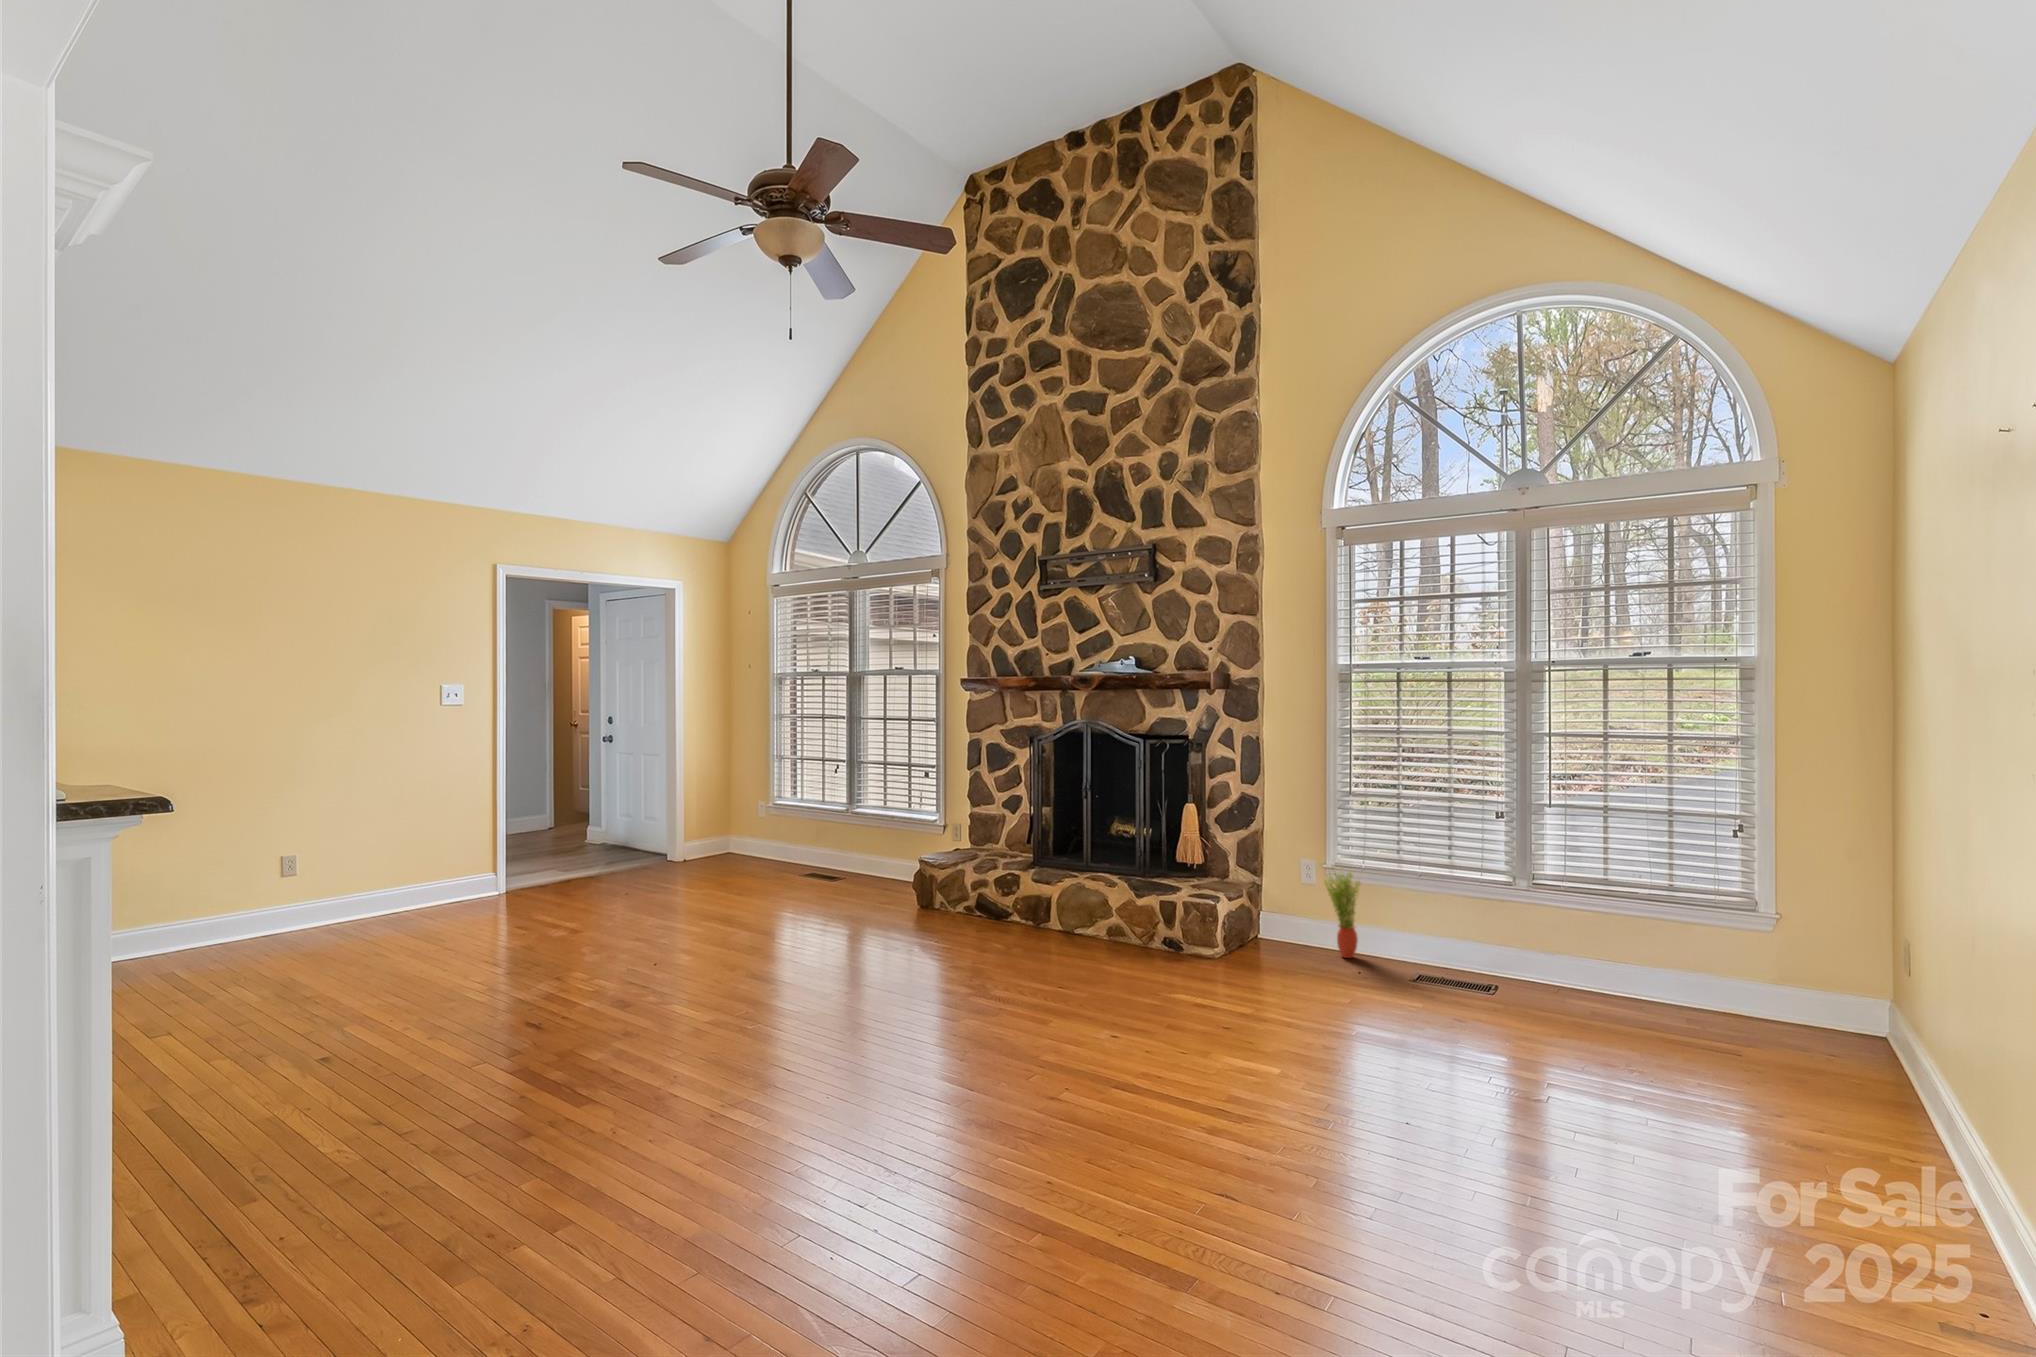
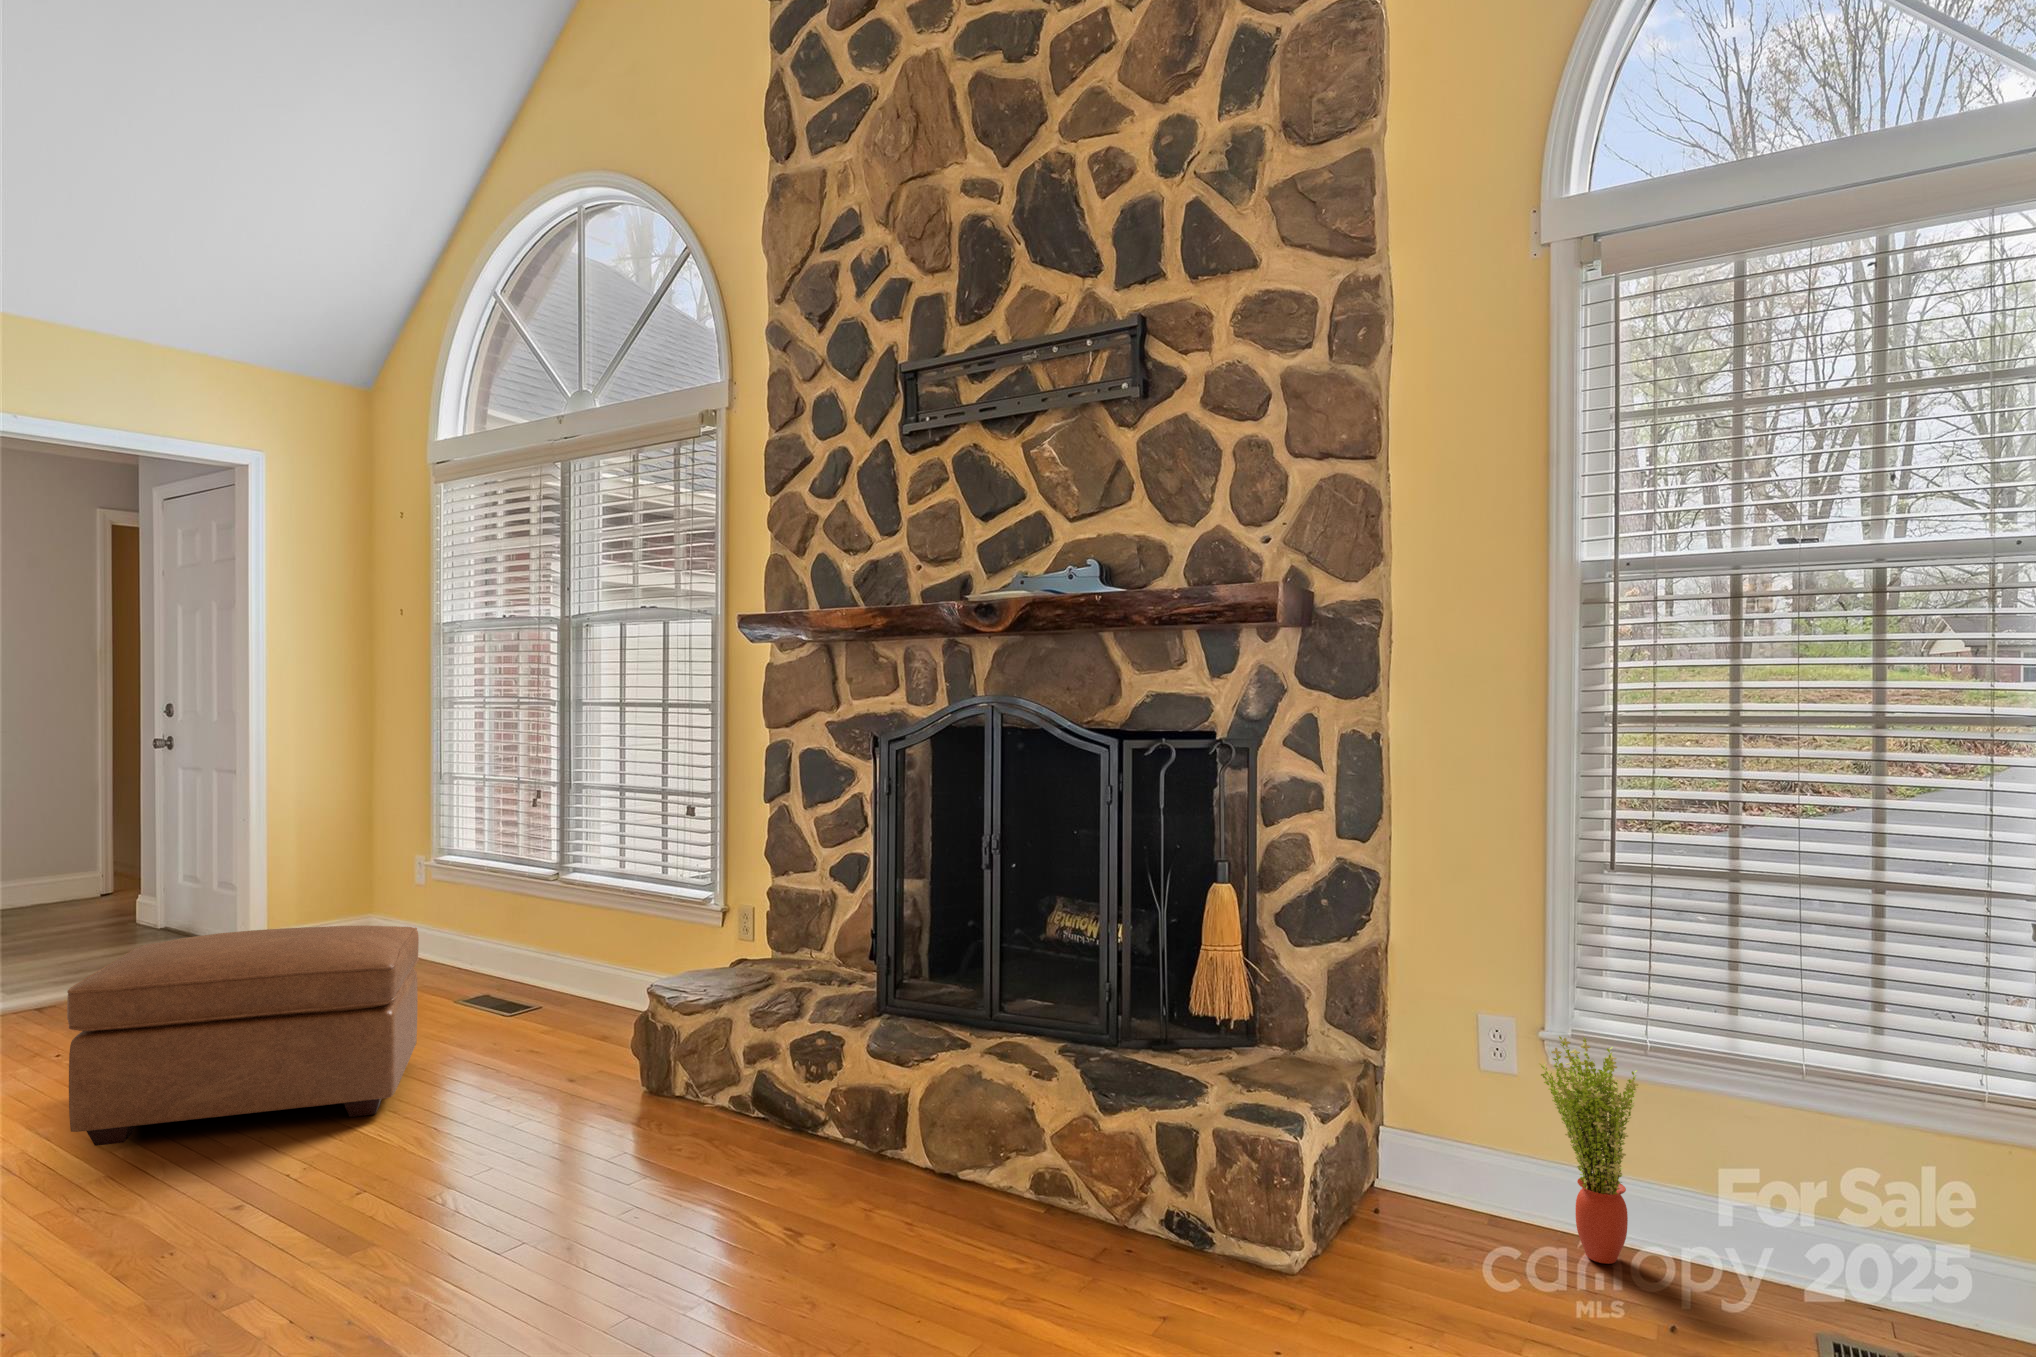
ottoman: none [674,830,807,922] -> present [67,926,419,1146]

